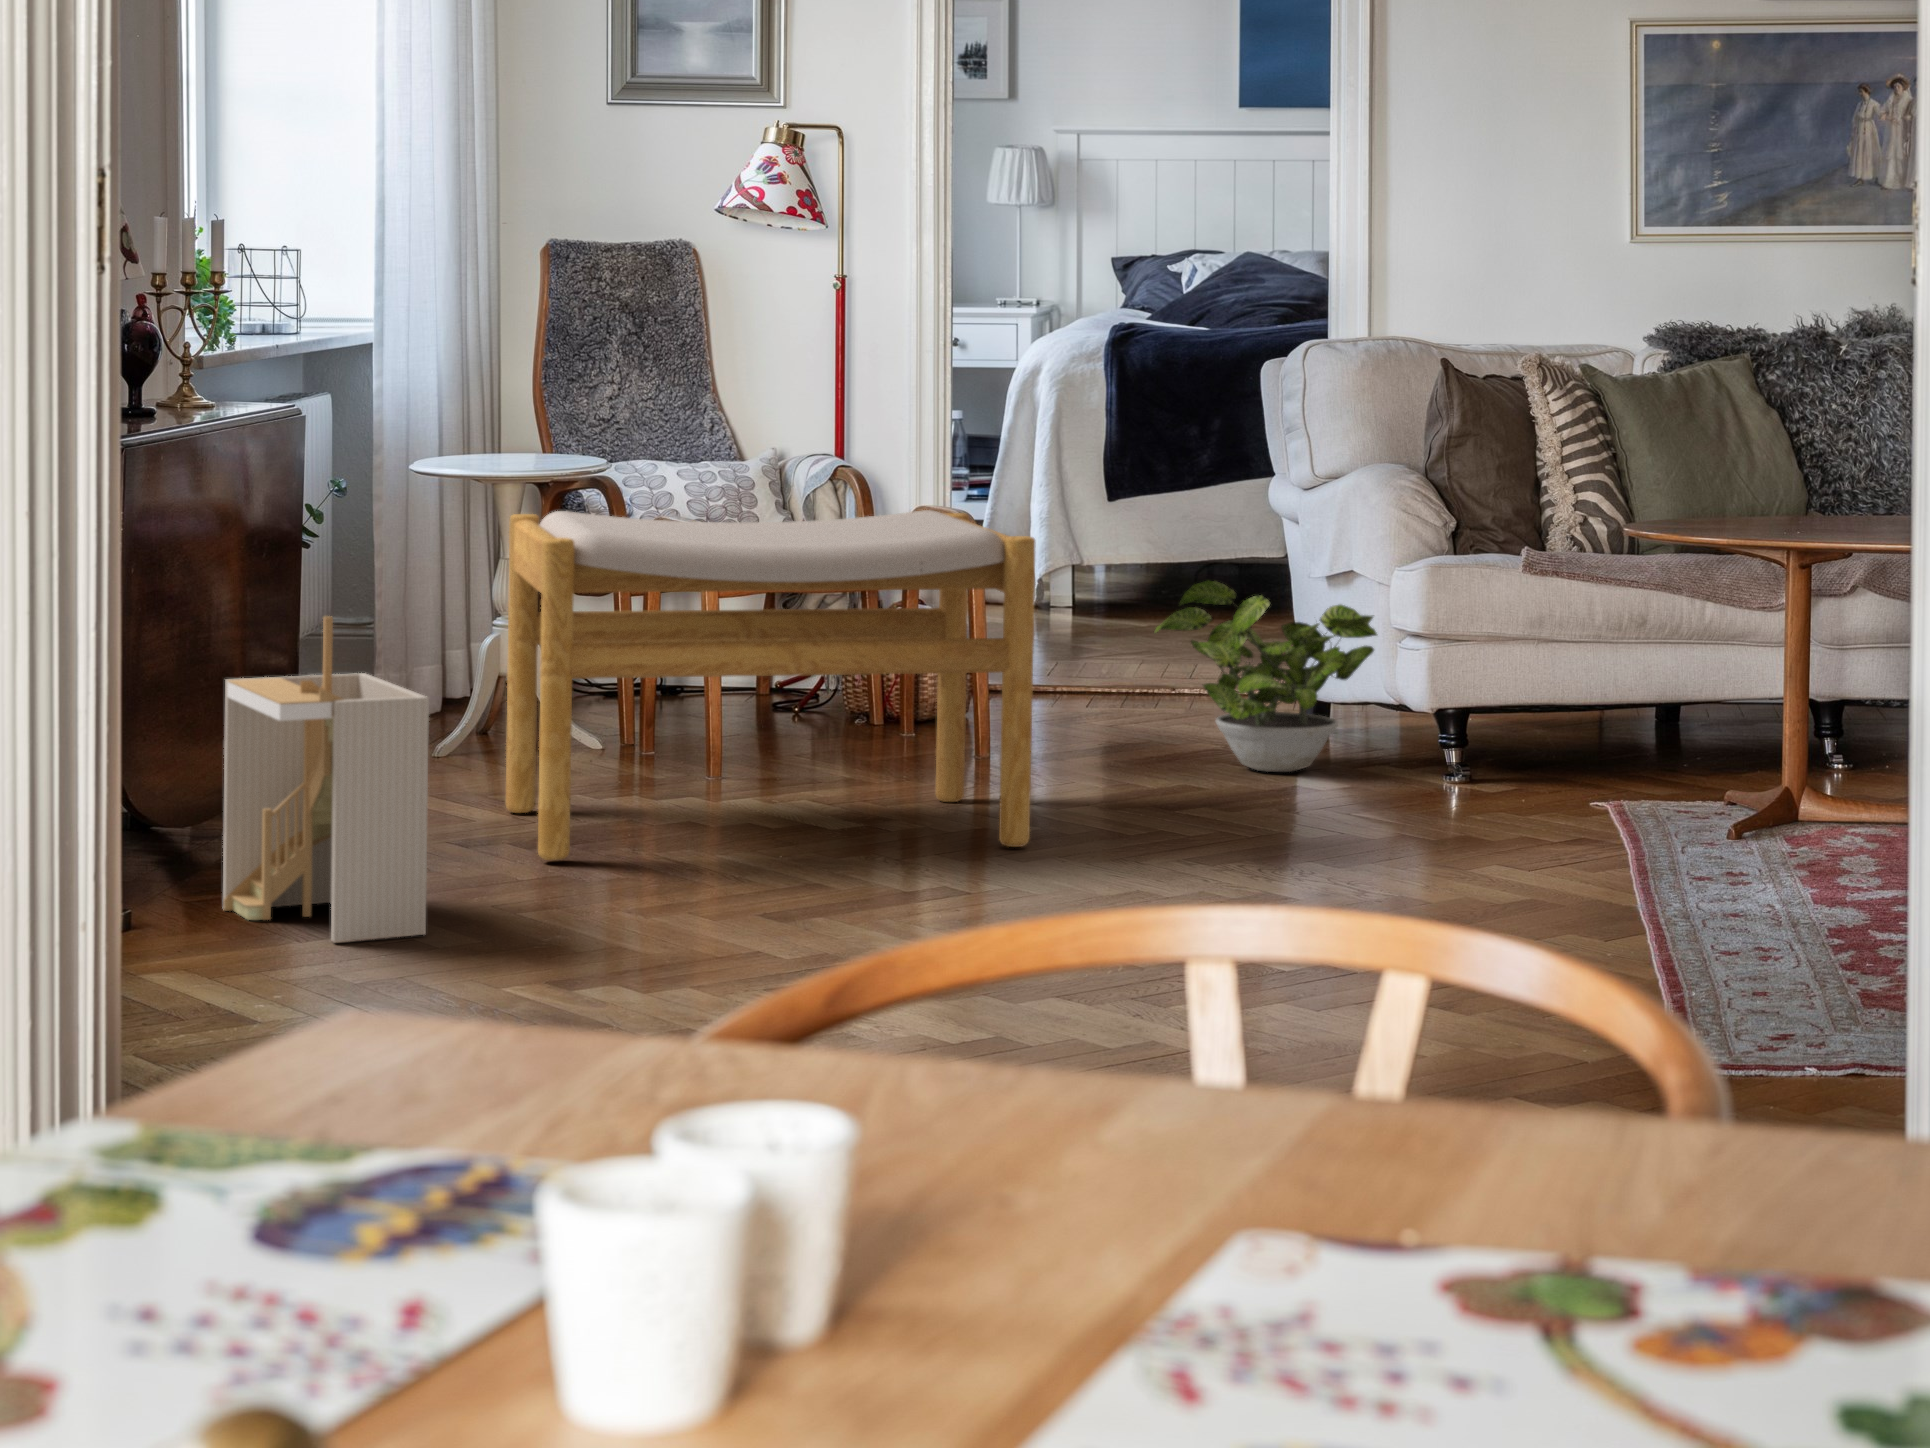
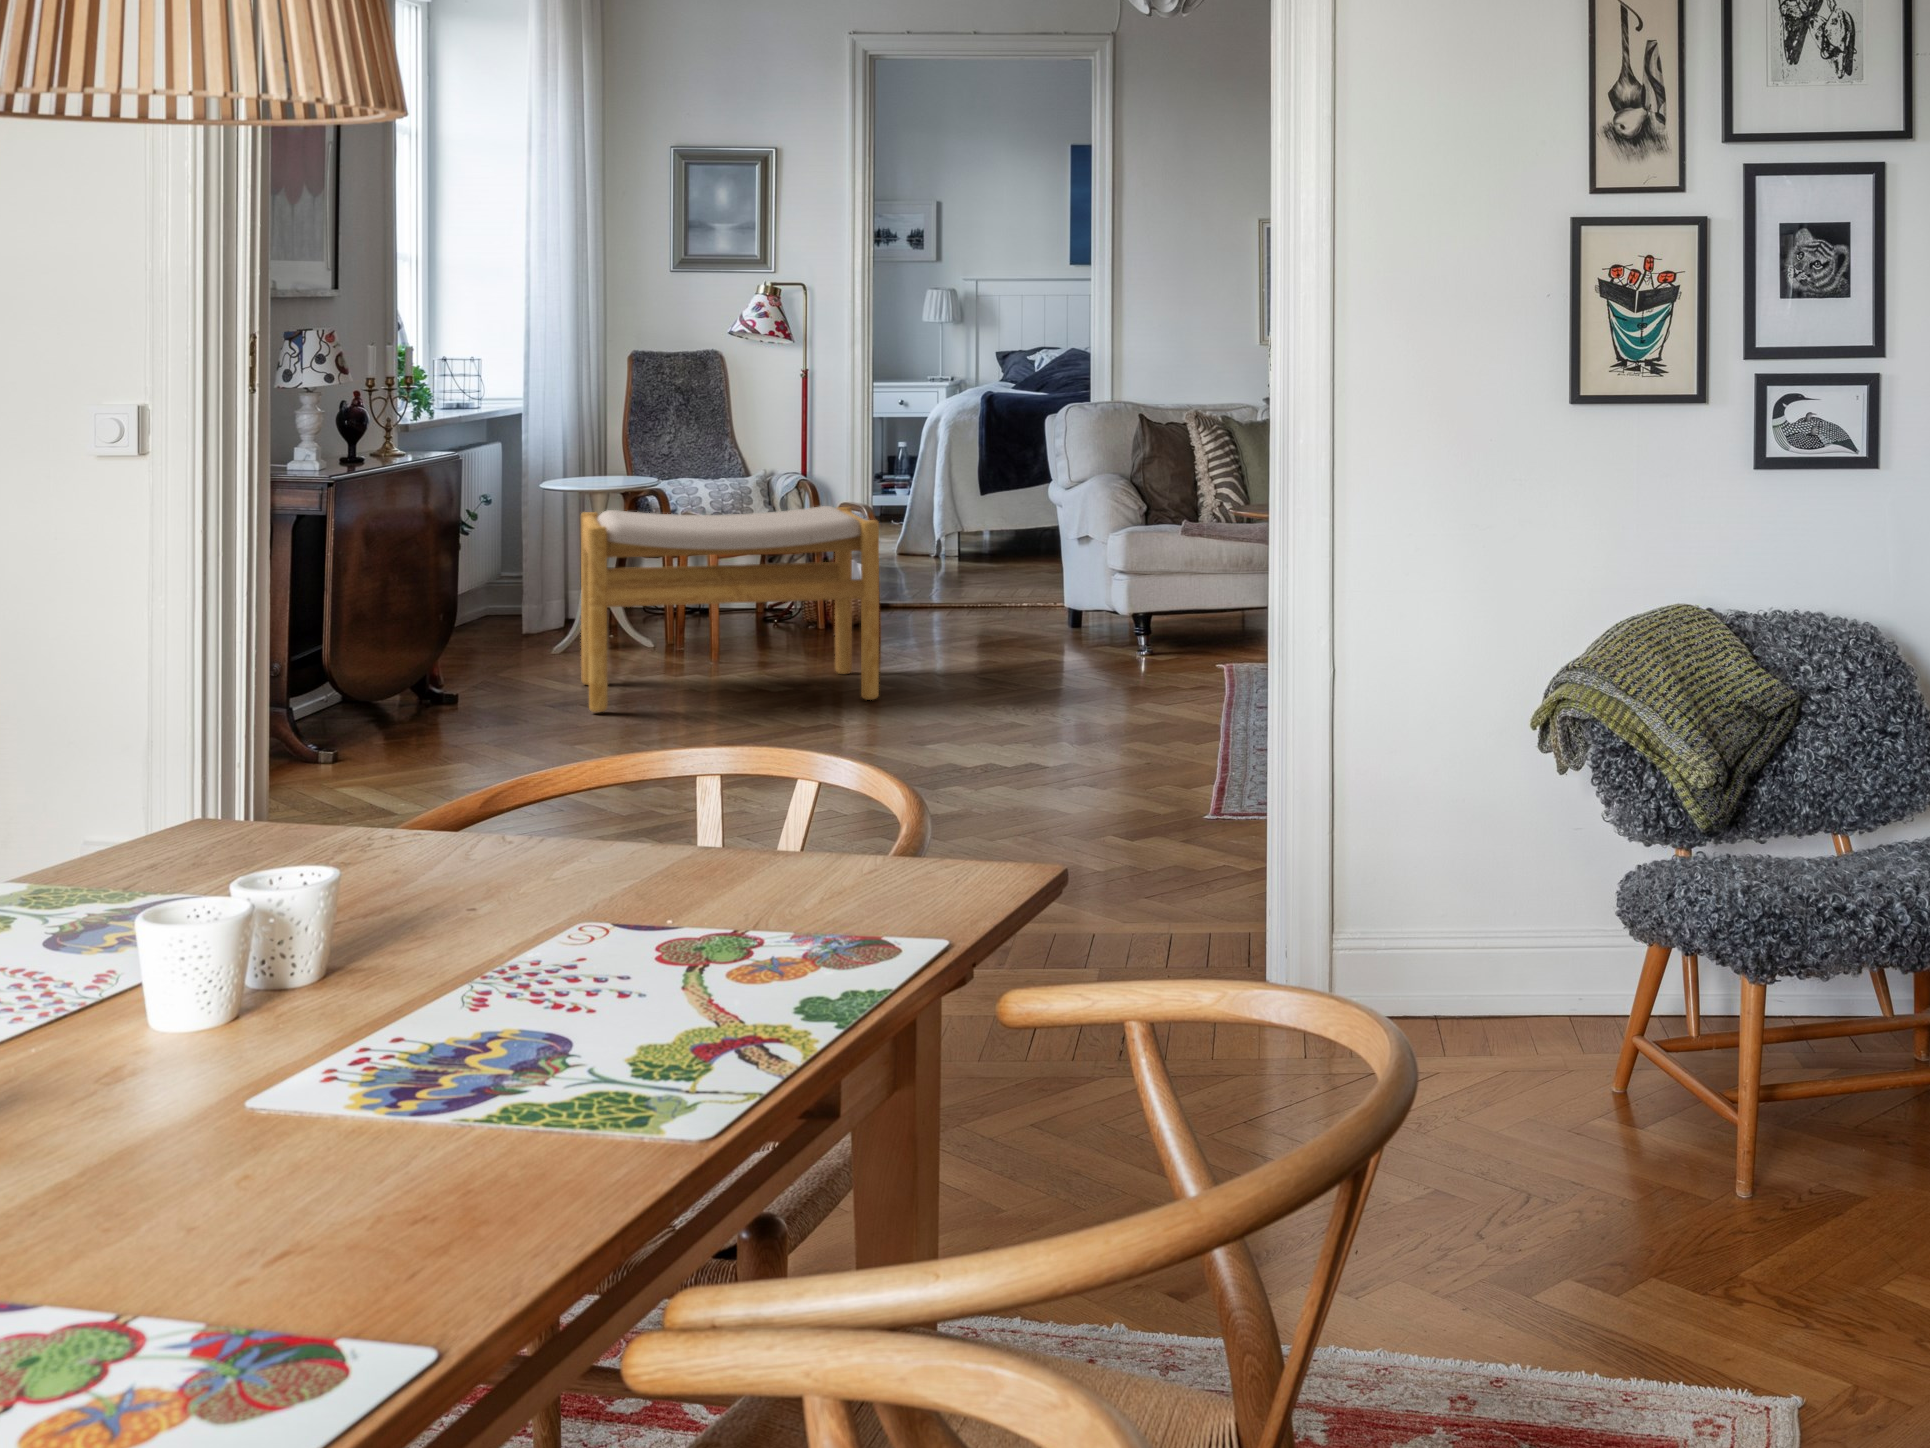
potted plant: present [1155,581,1377,772] -> none [969,543,1100,653]
storage bin: present [223,616,429,942] -> none [394,574,507,762]

